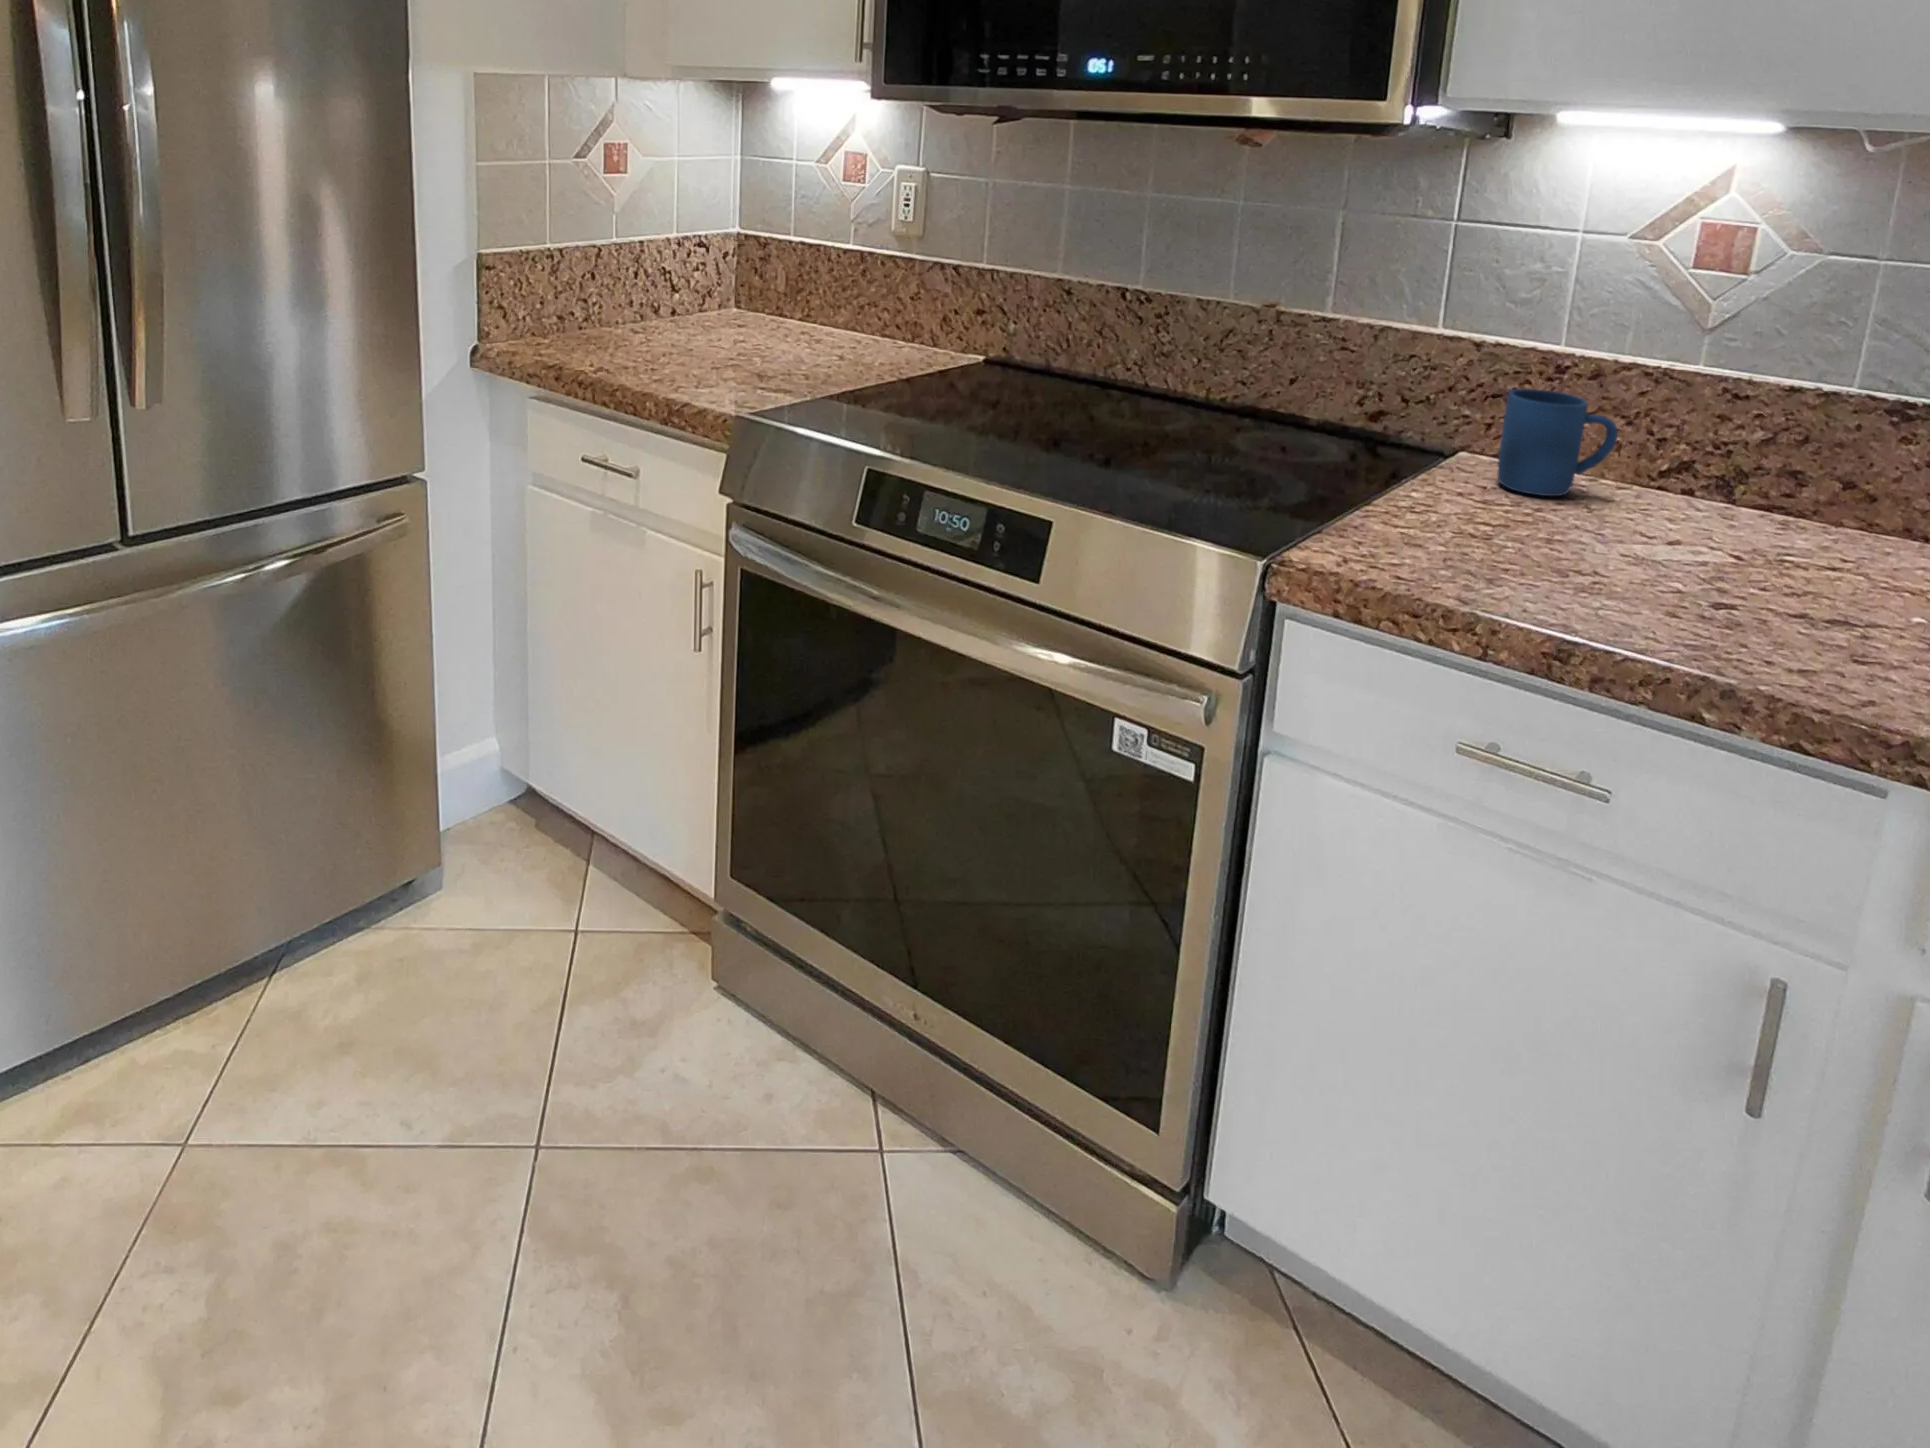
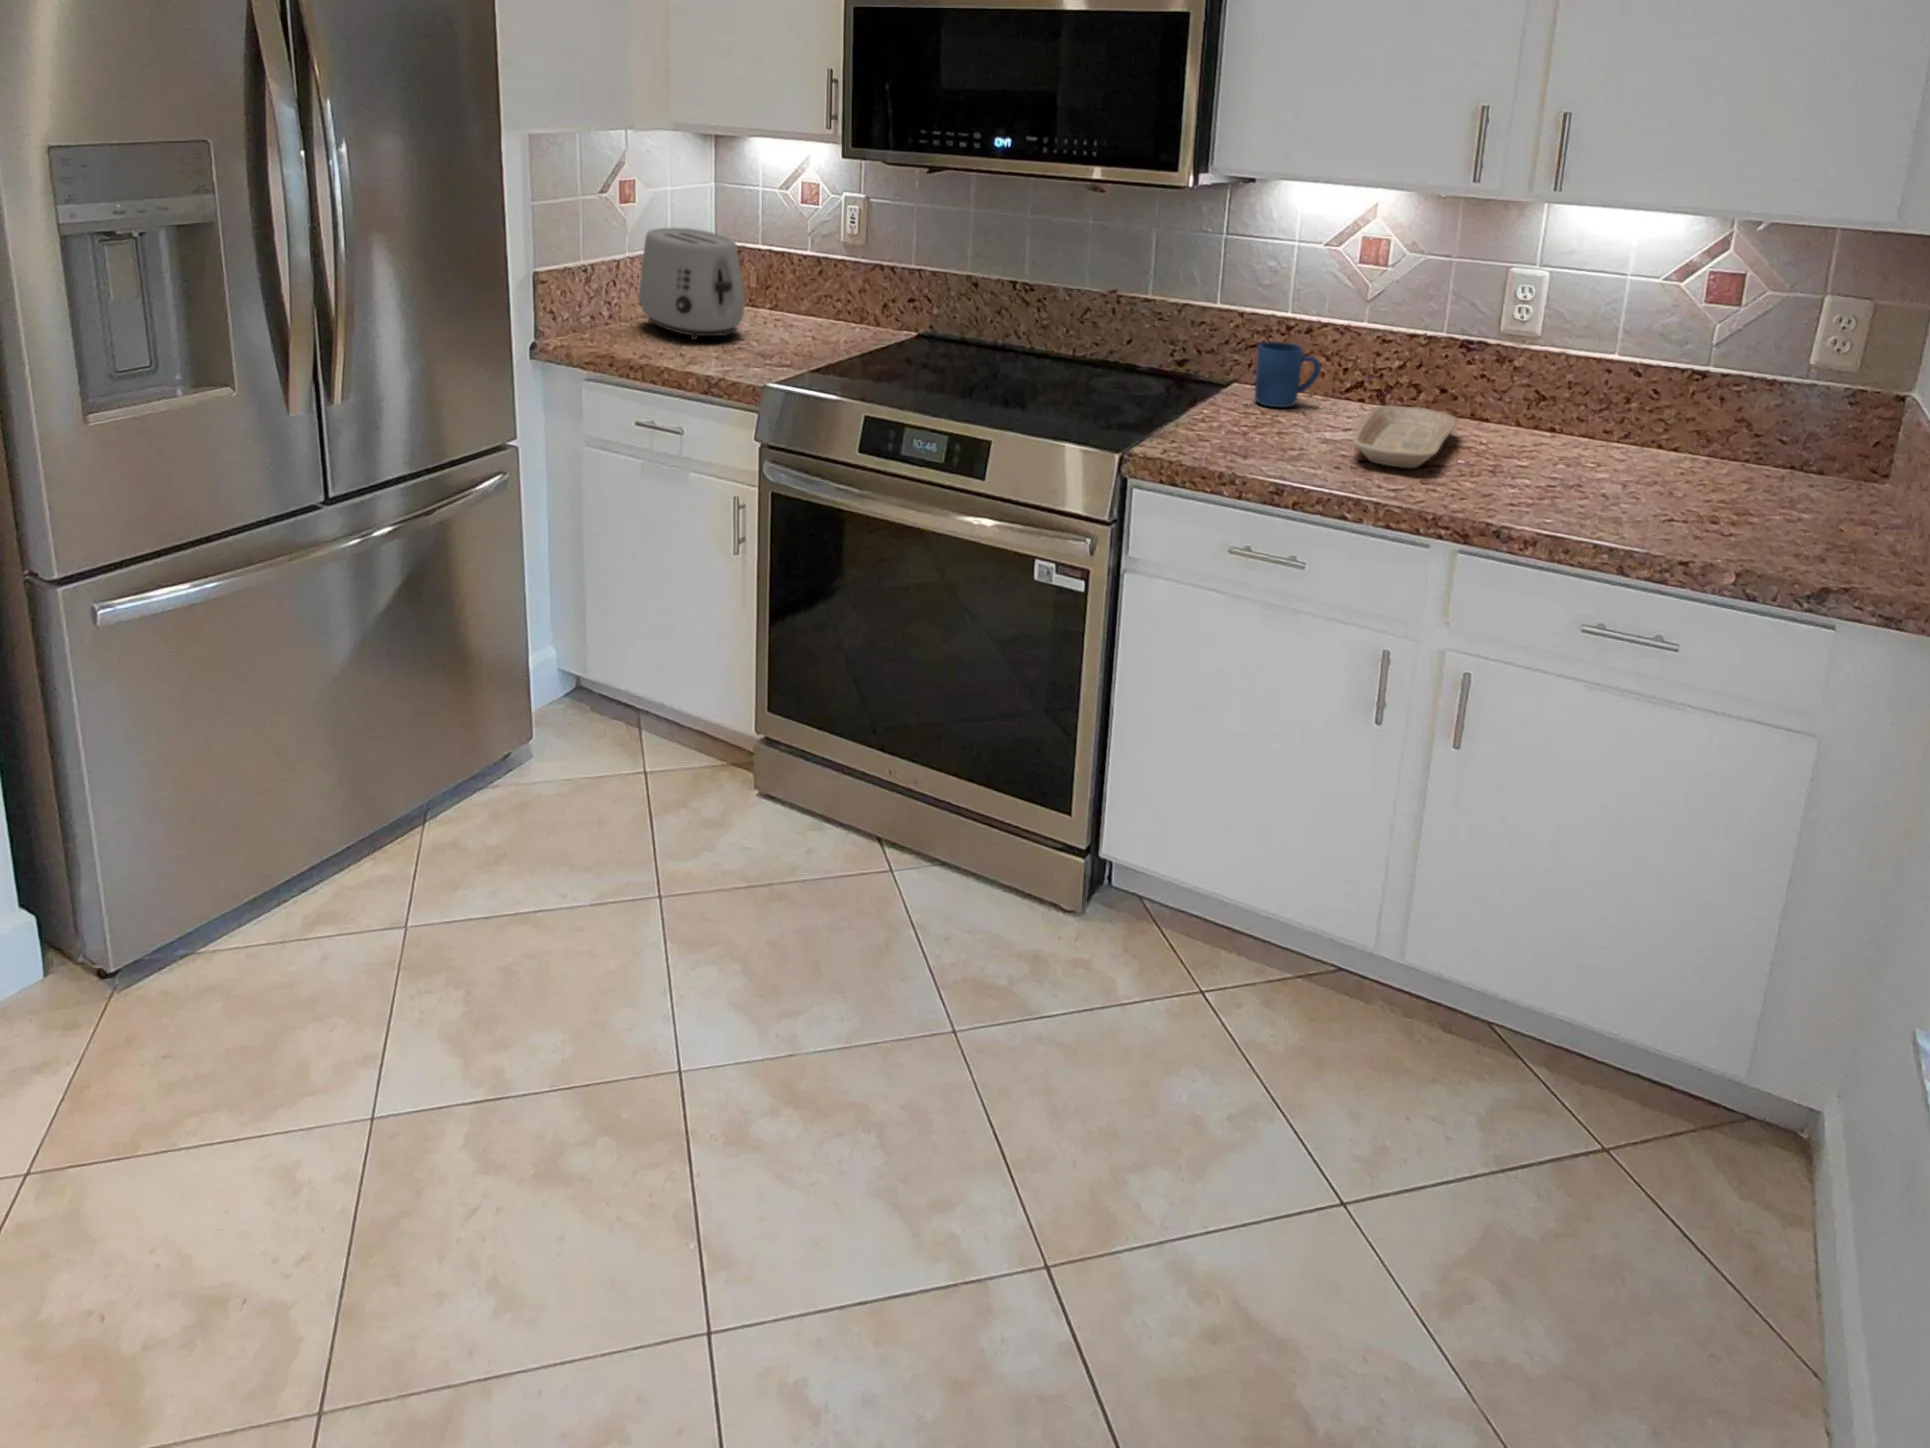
toaster: none [619,205,746,351] -> present [639,228,745,340]
tray: none [1702,506,1900,628] -> present [1353,406,1458,468]

